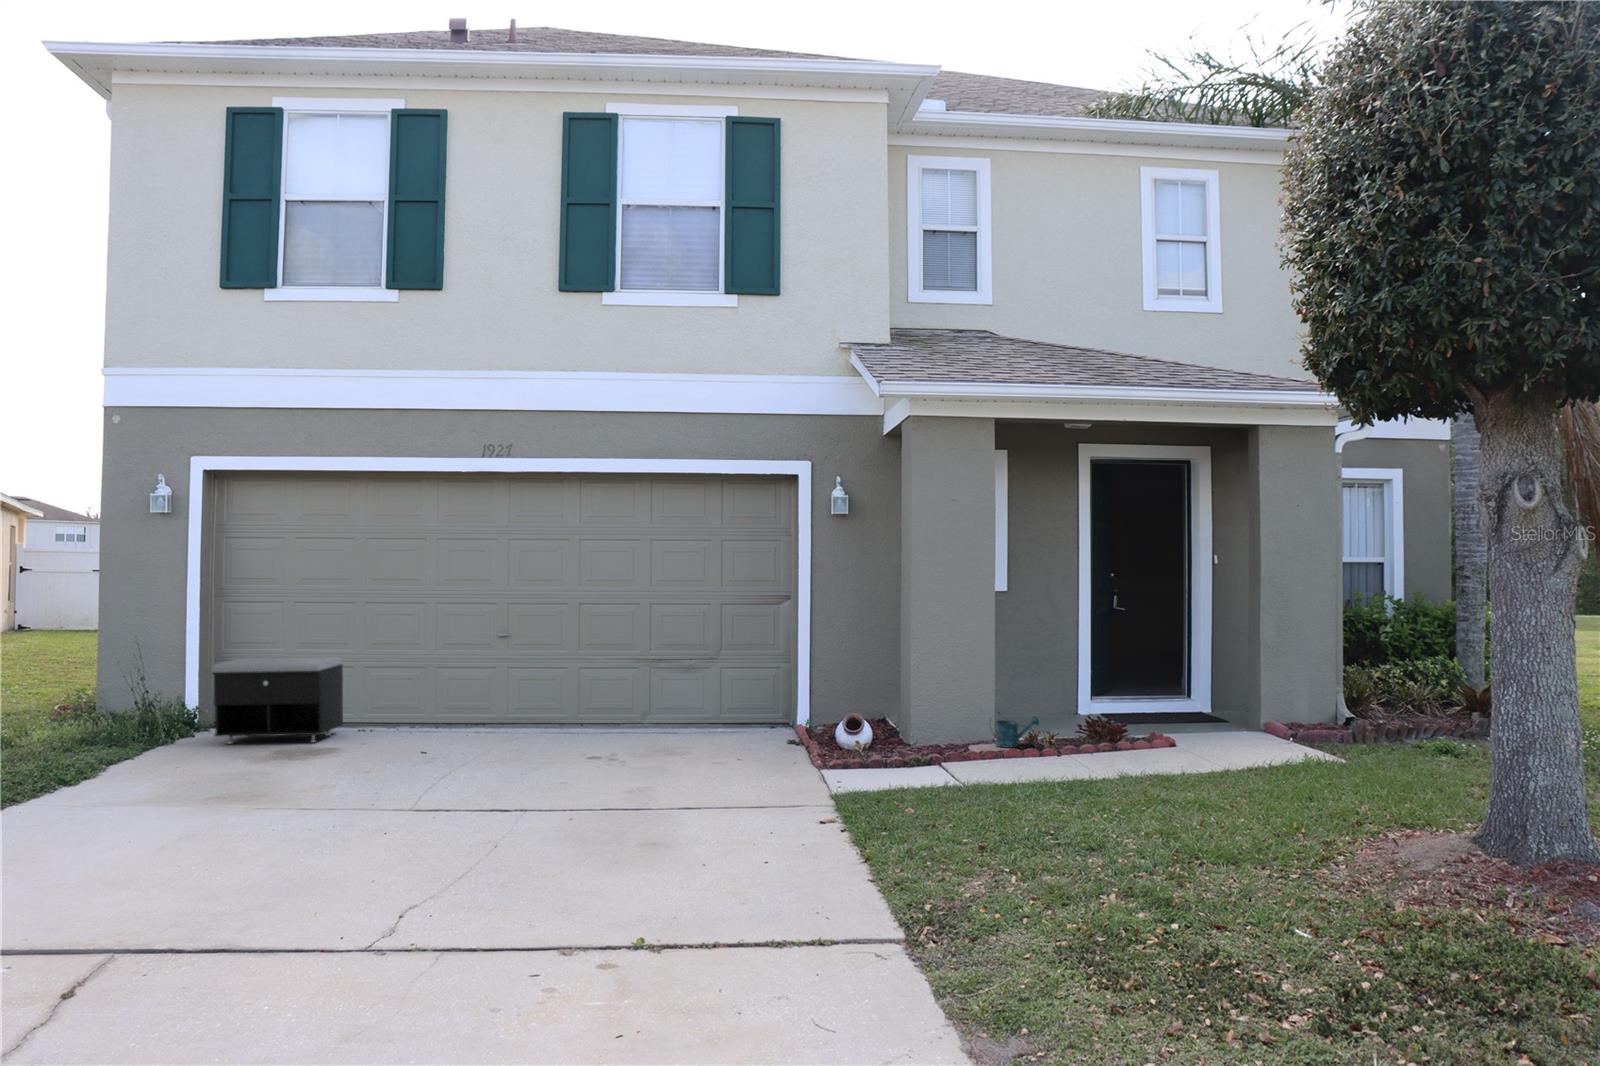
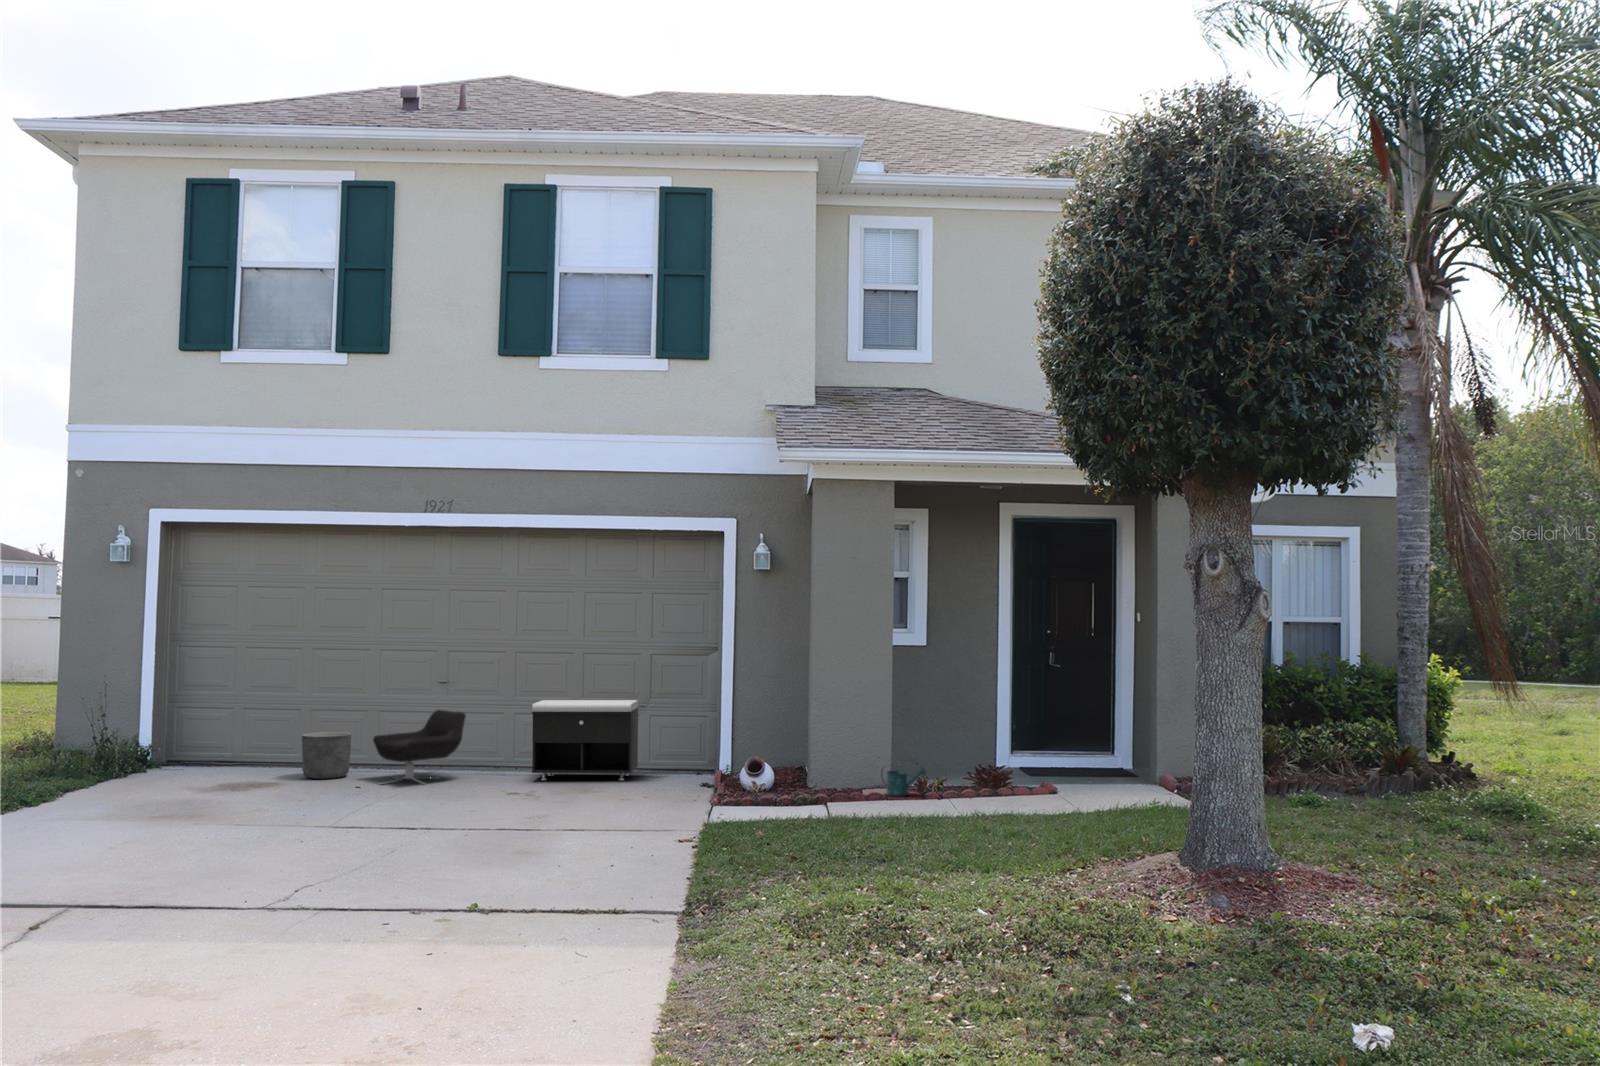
storage bench: present [213,657,343,744] -> present [532,700,638,780]
lounge chair: none [439,663,538,745] -> present [373,710,466,784]
planter: none [362,688,414,739] -> present [302,732,351,779]

